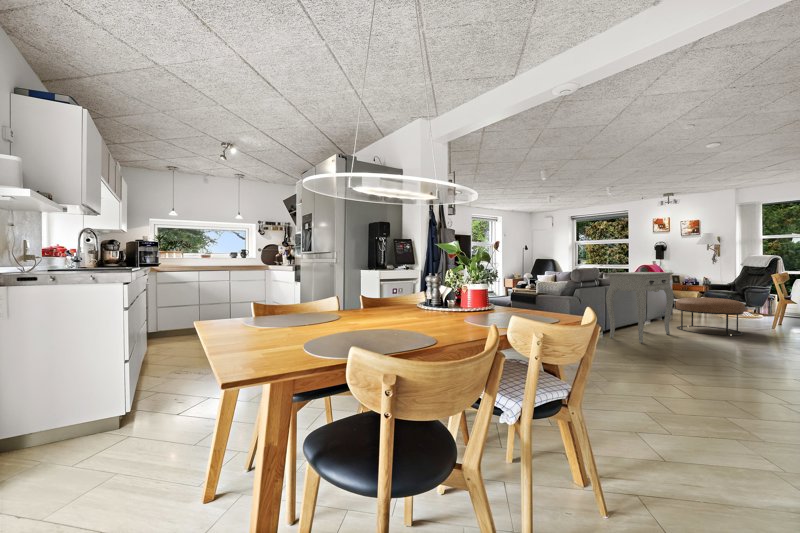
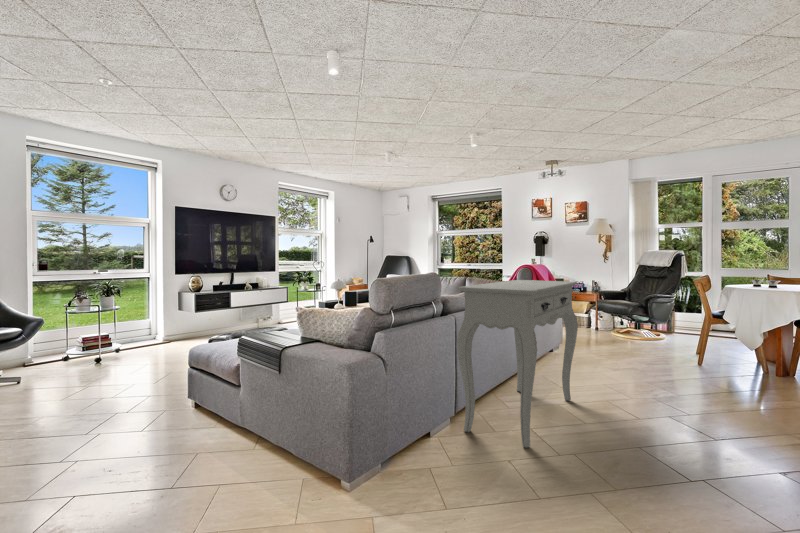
ottoman: present [676,297,745,335] -> none [573,321,679,394]

